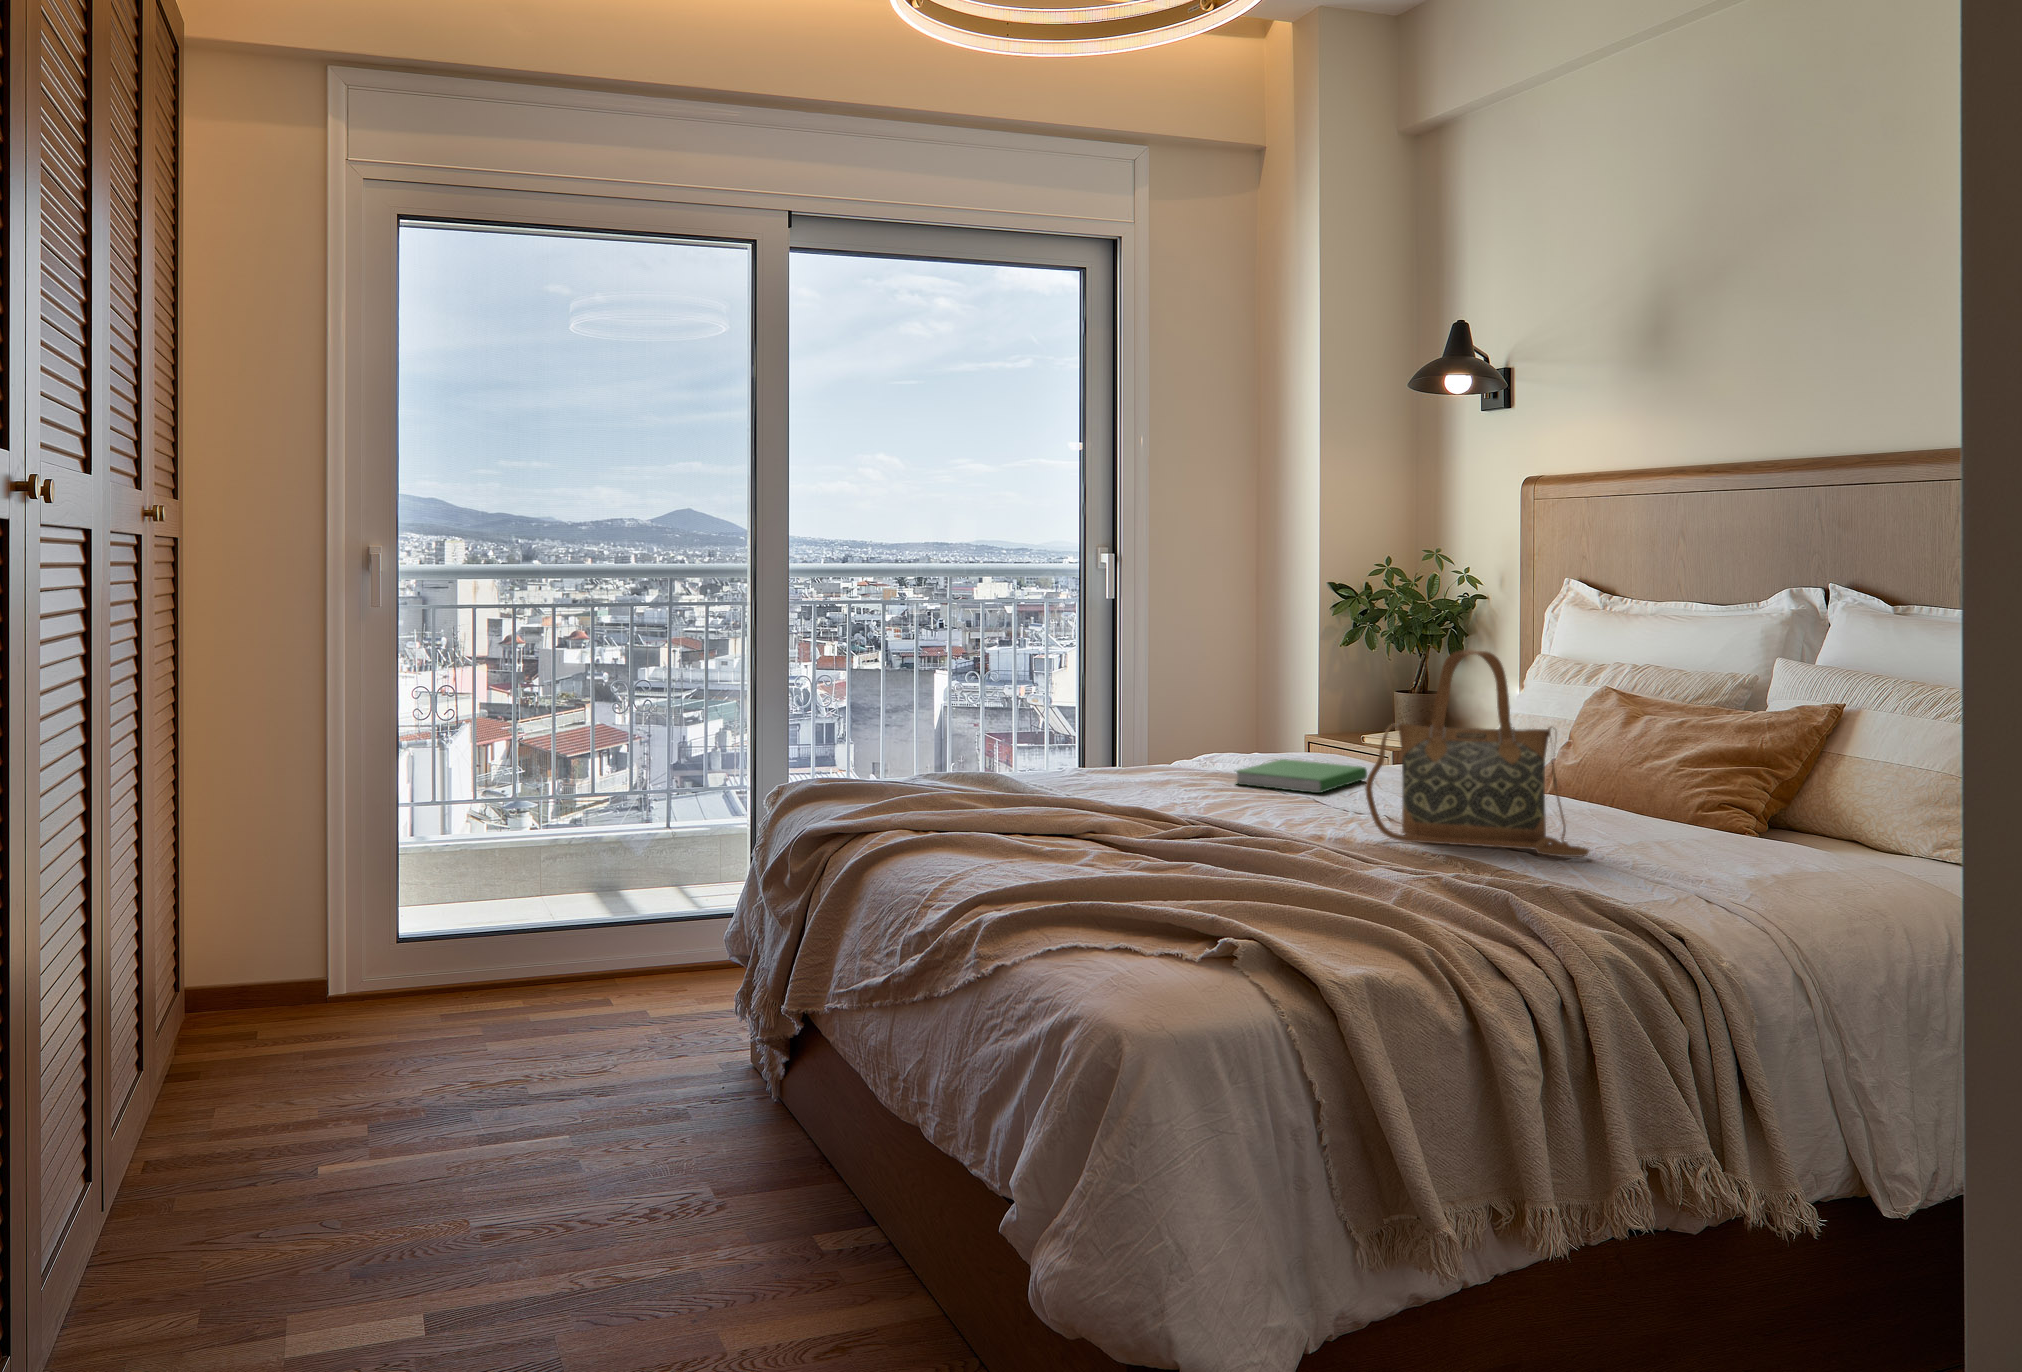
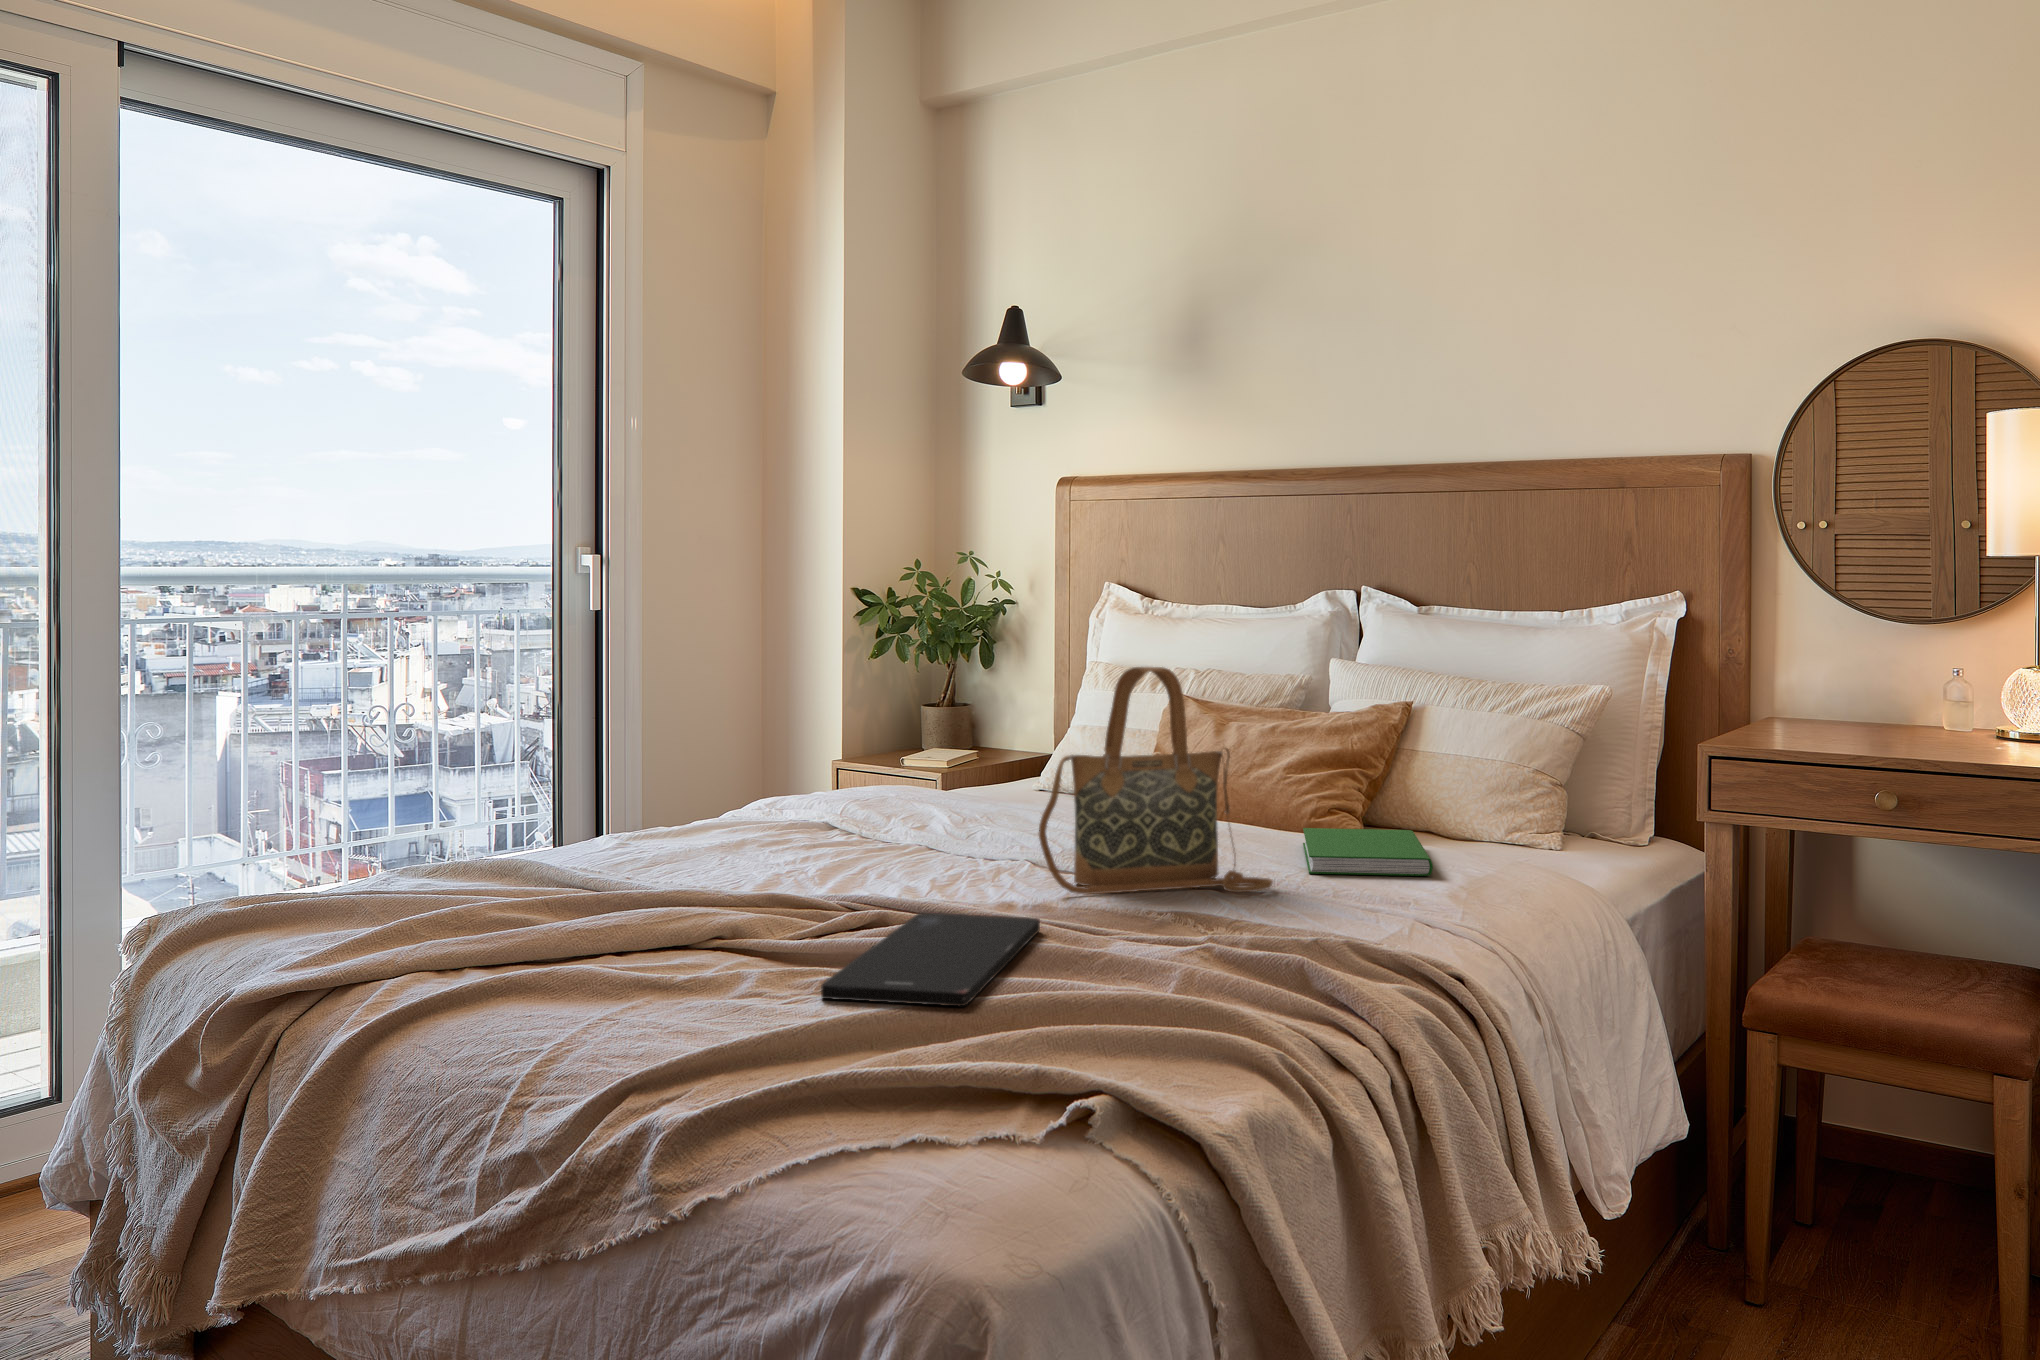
hardcover book: present [1236,759,1367,793] -> present [1303,828,1433,876]
smartphone: none [1125,834,1332,889] -> present [821,913,1040,1006]

